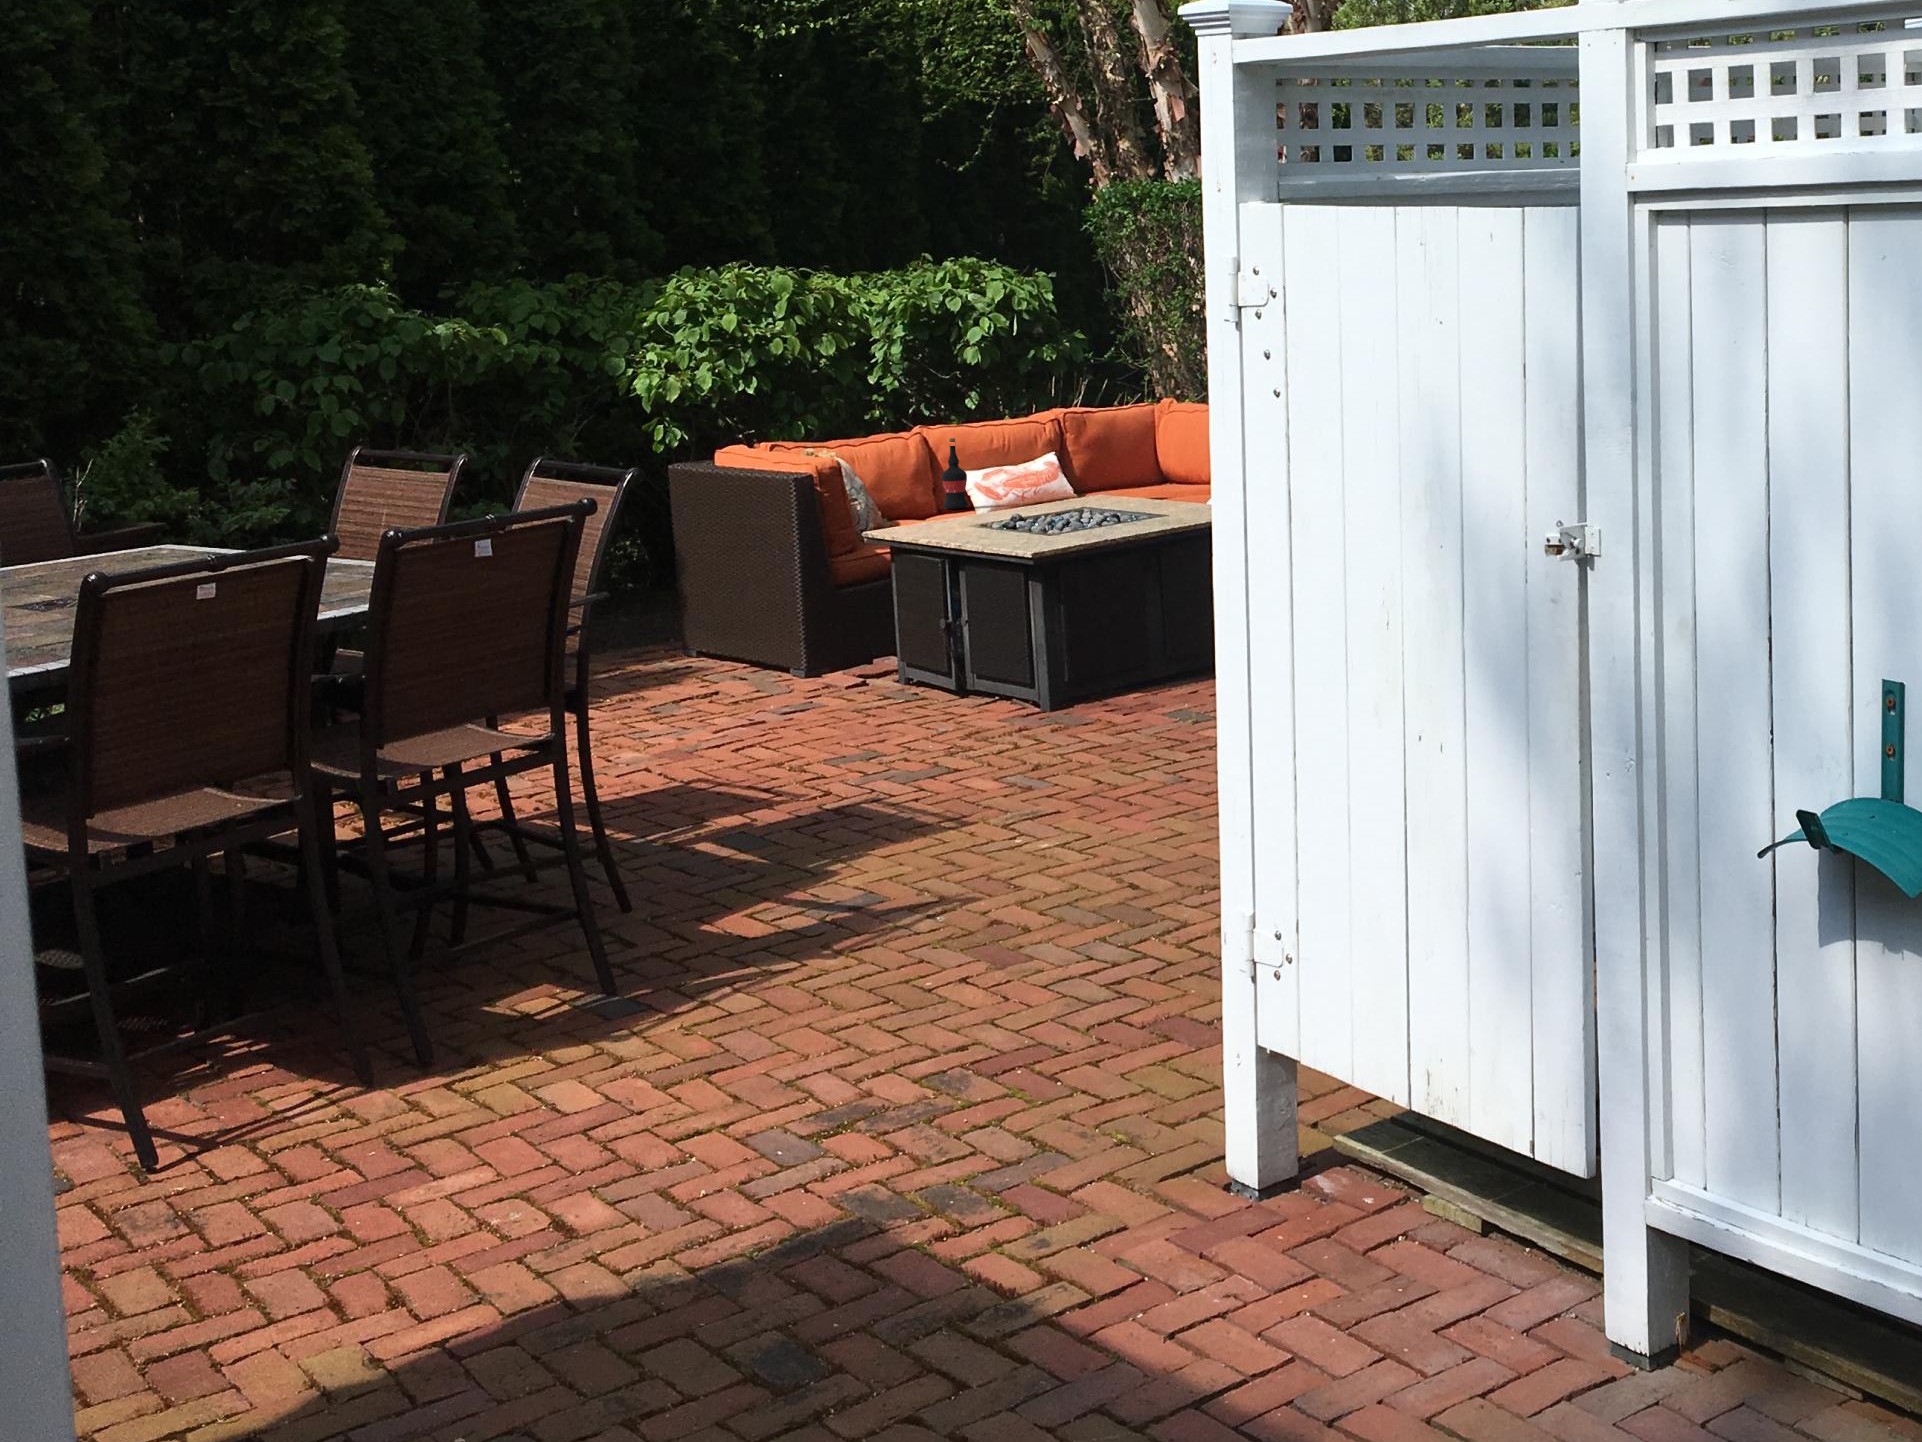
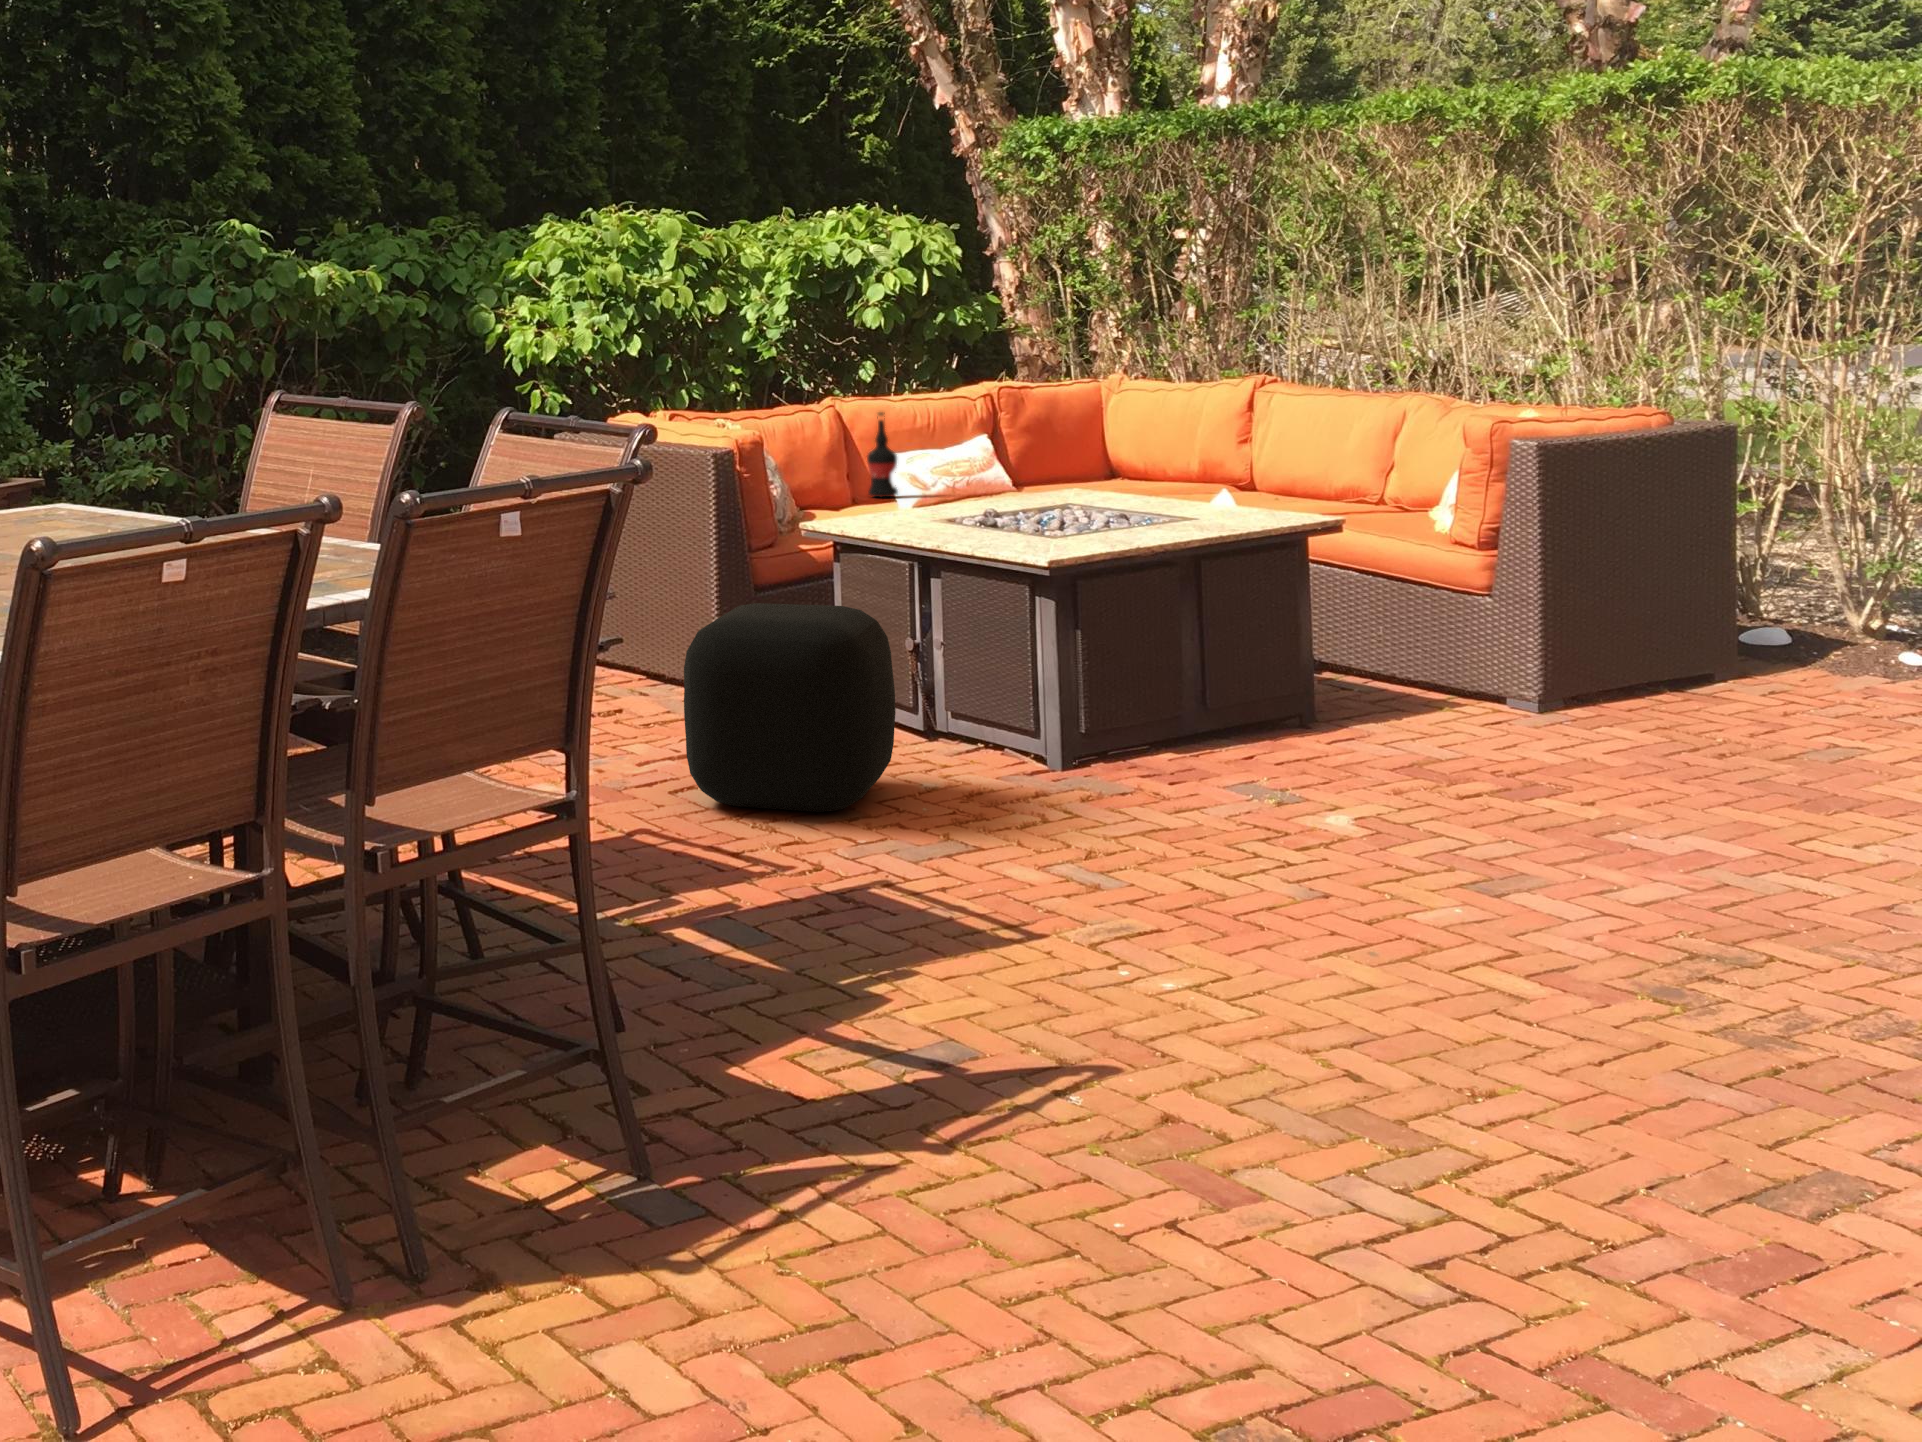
ottoman: none [739,598,917,759] -> present [684,603,896,812]

